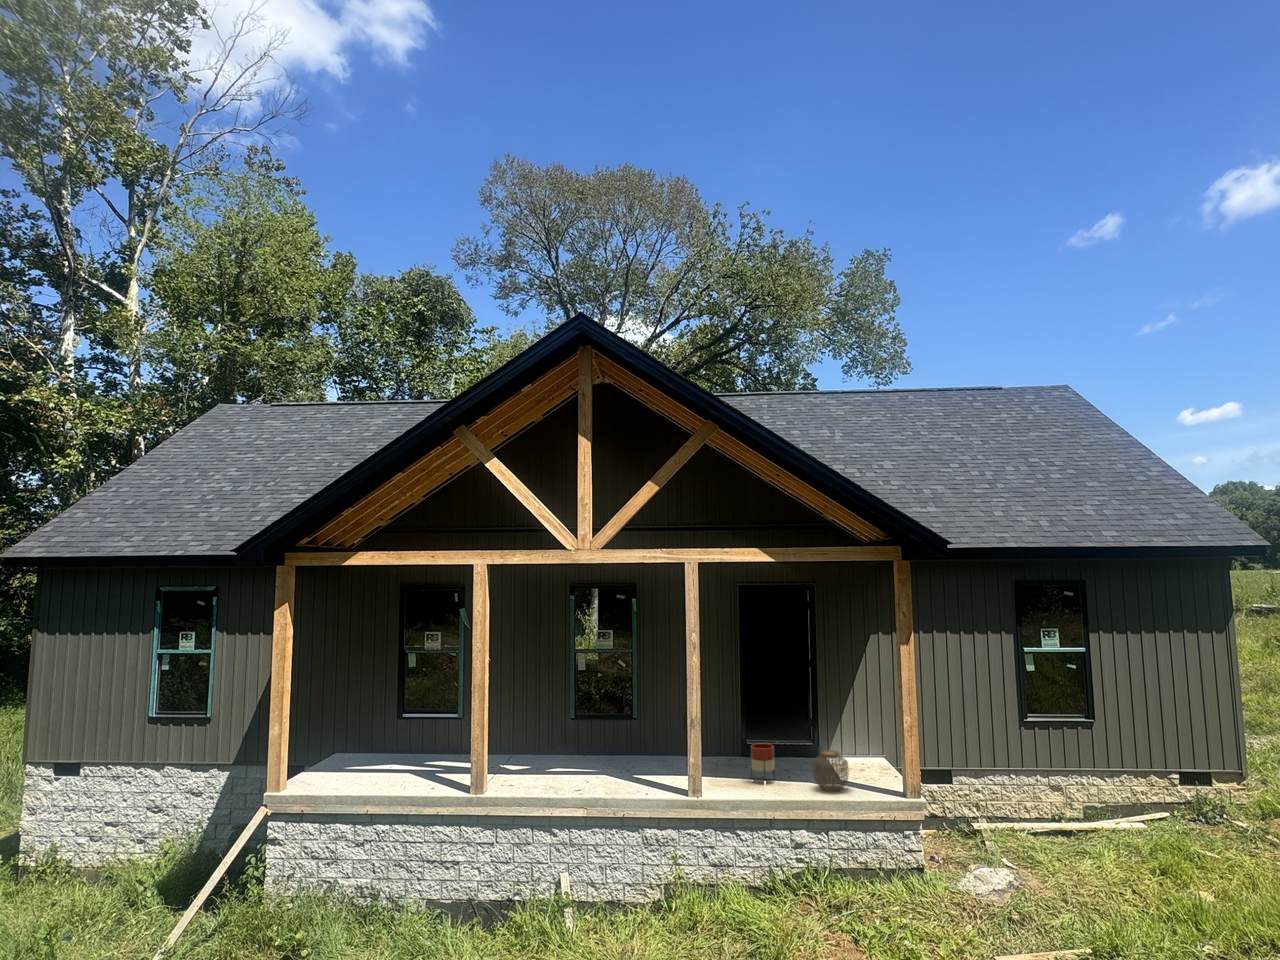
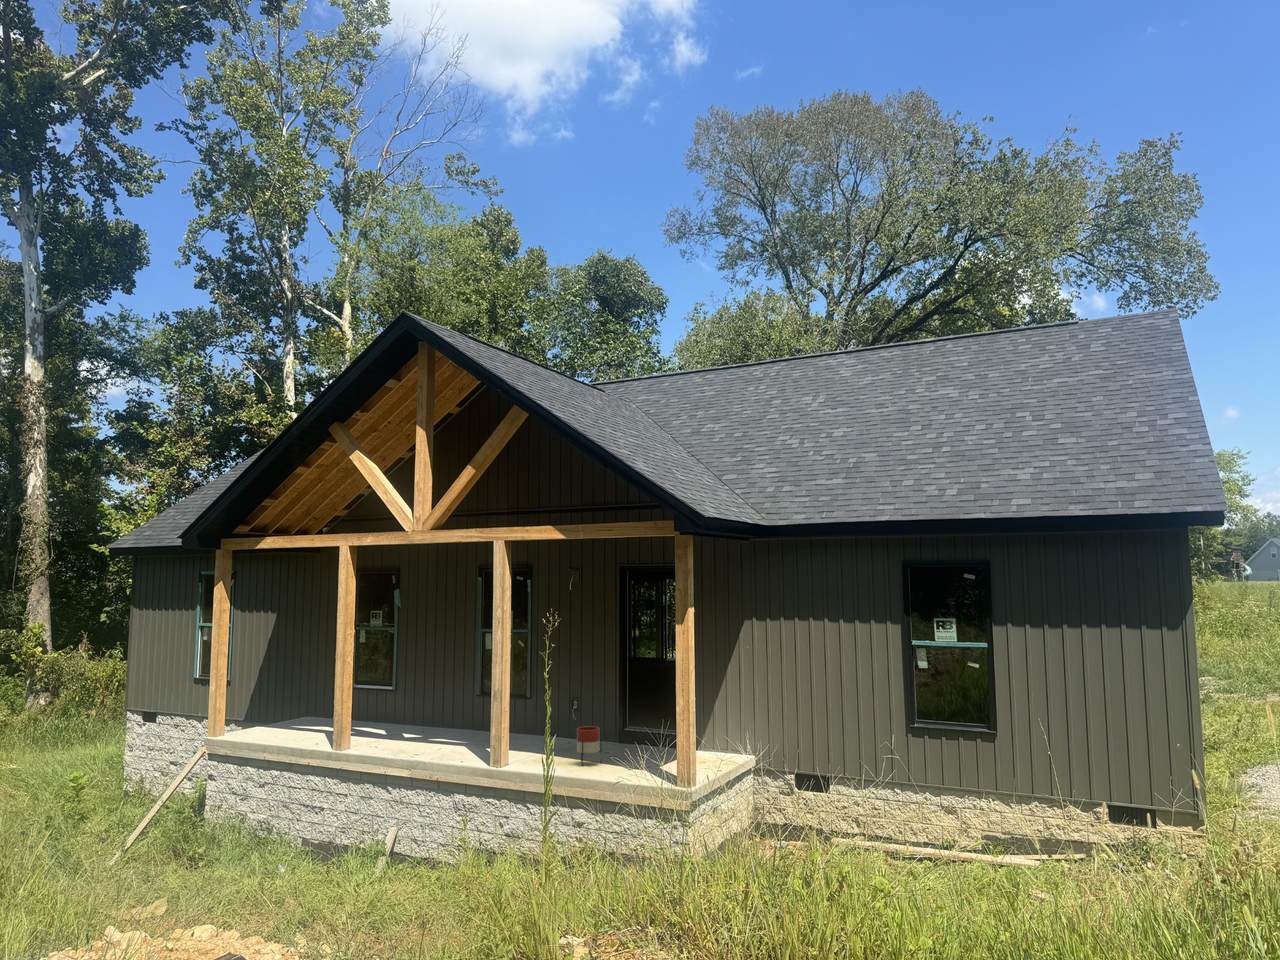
woven basket: present [813,750,849,792] -> none [614,735,649,777]

